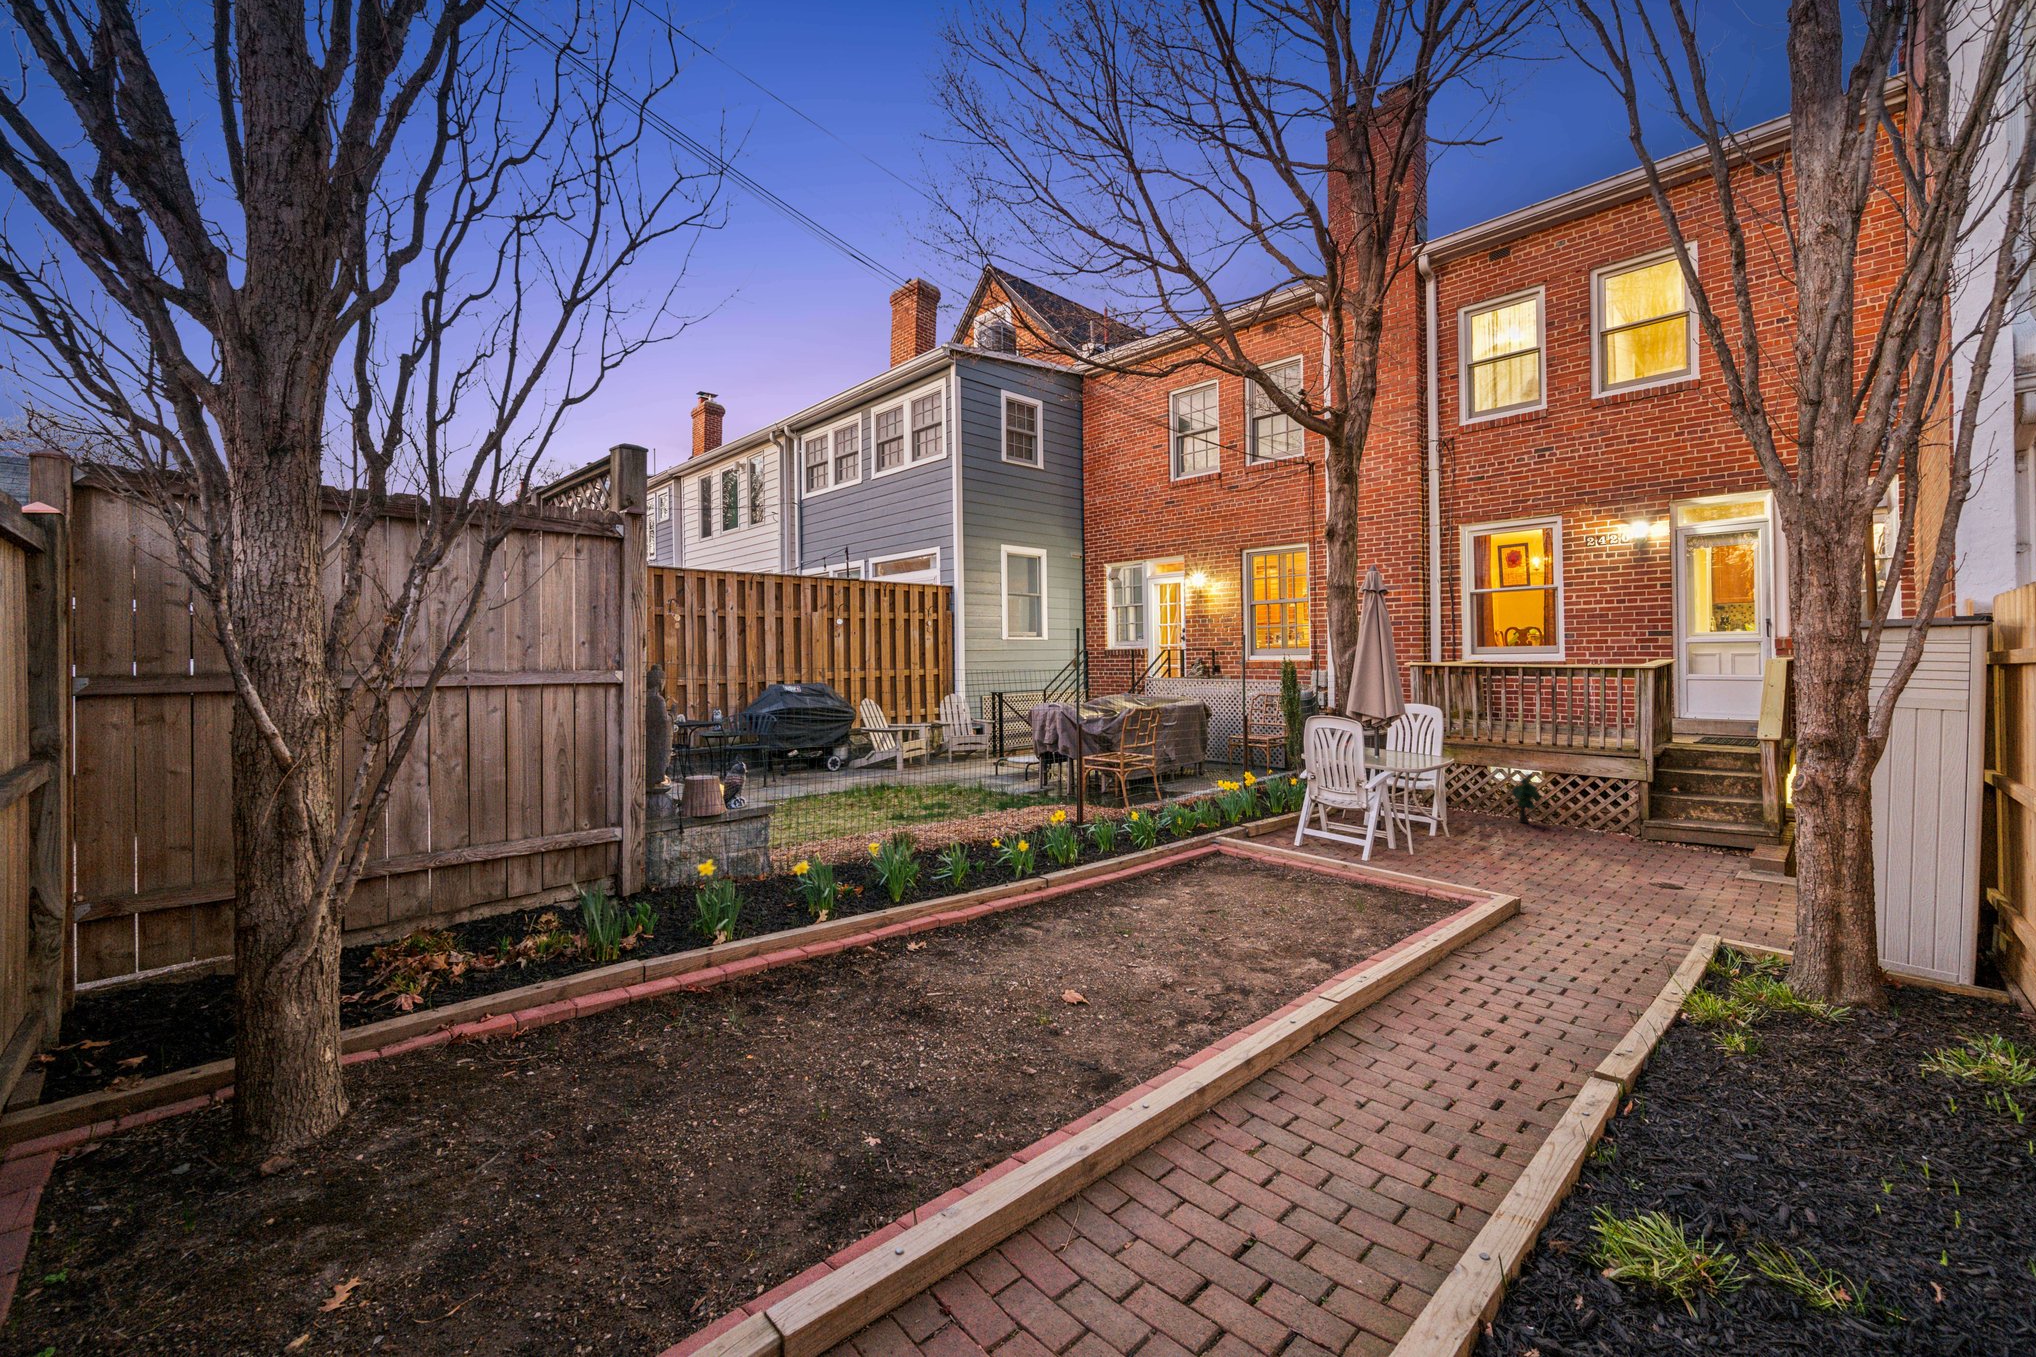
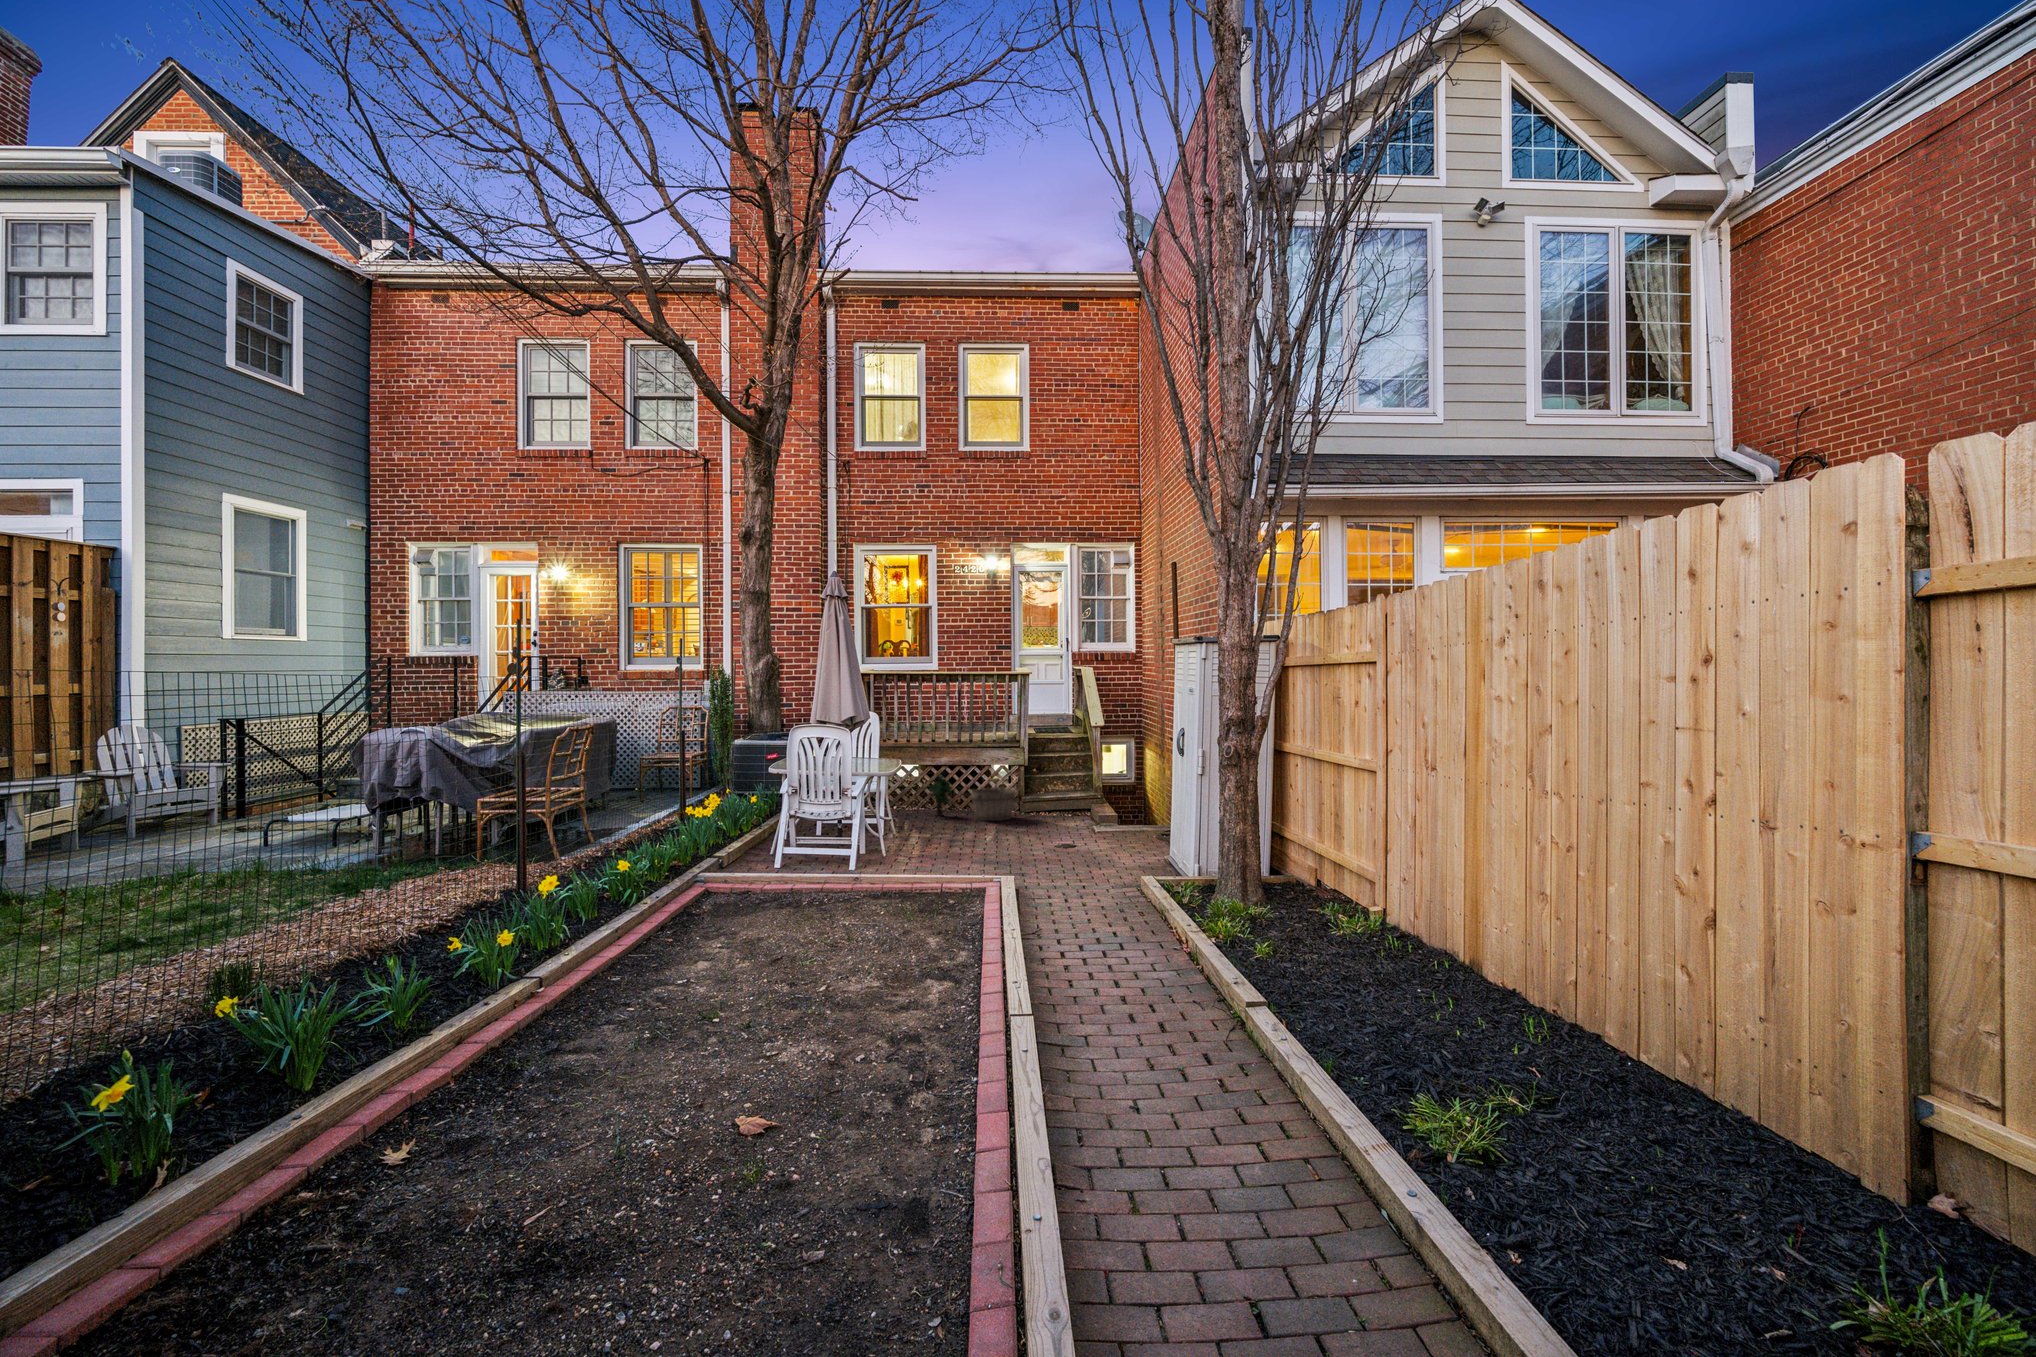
wooden bucket: none [1559,790,1622,838] -> present [971,787,1015,821]

